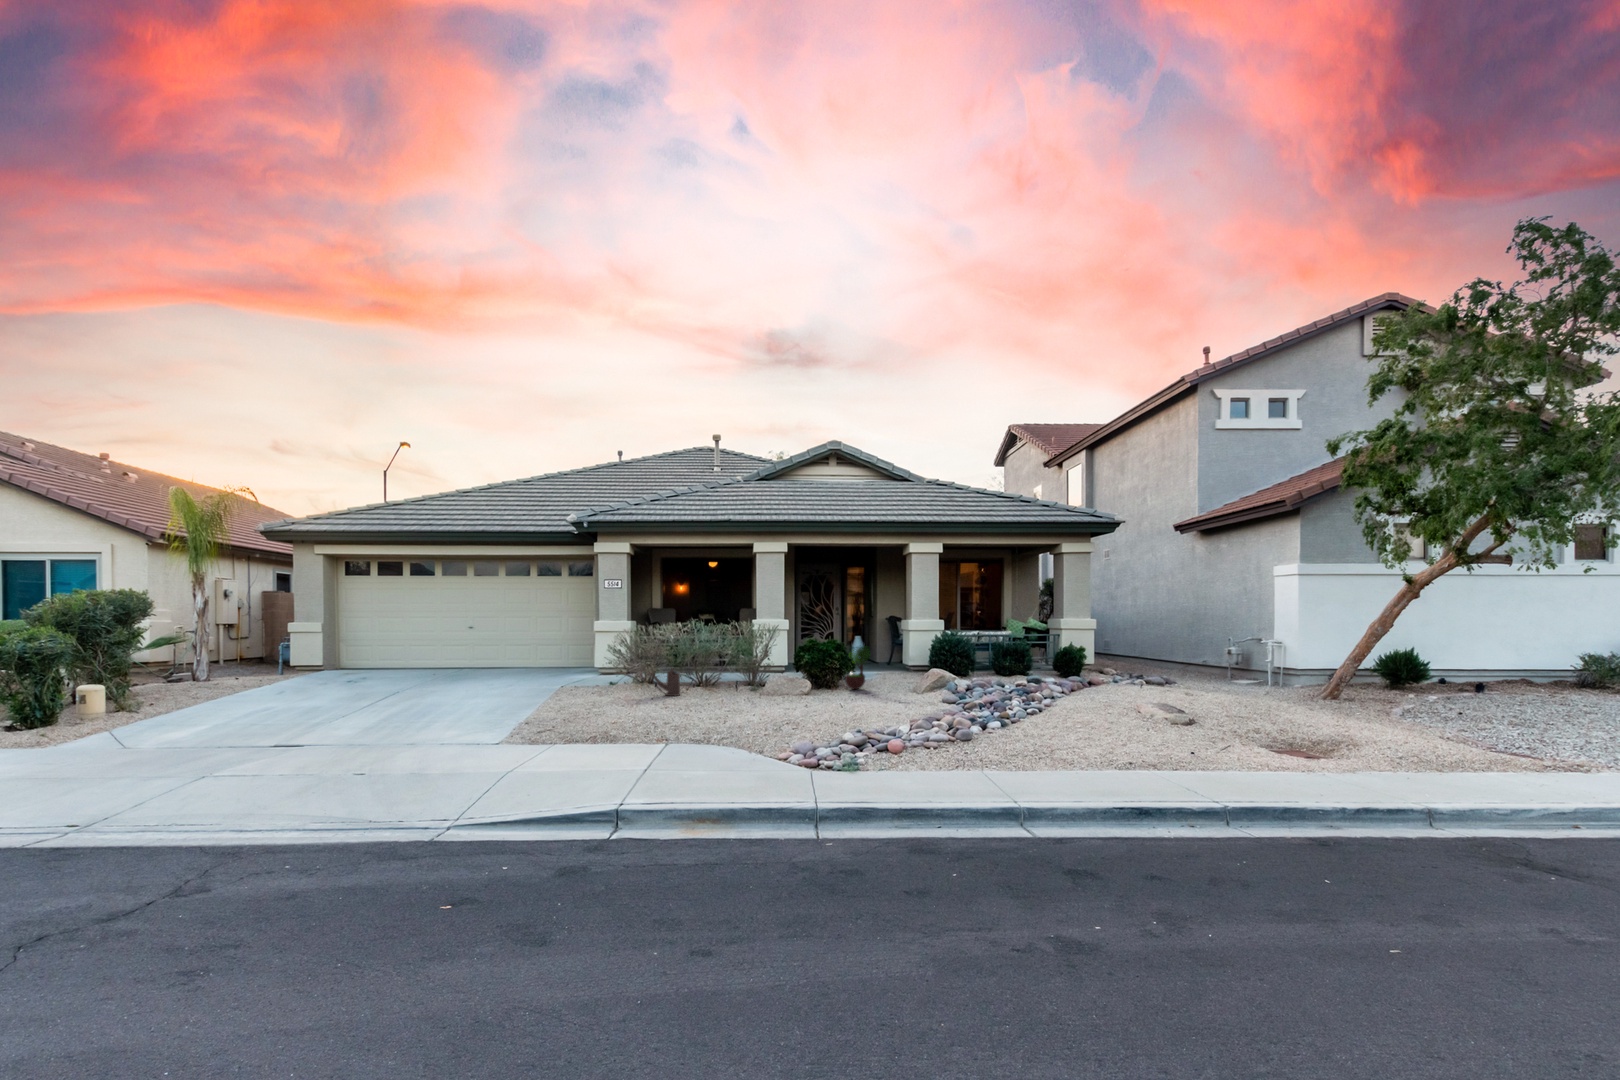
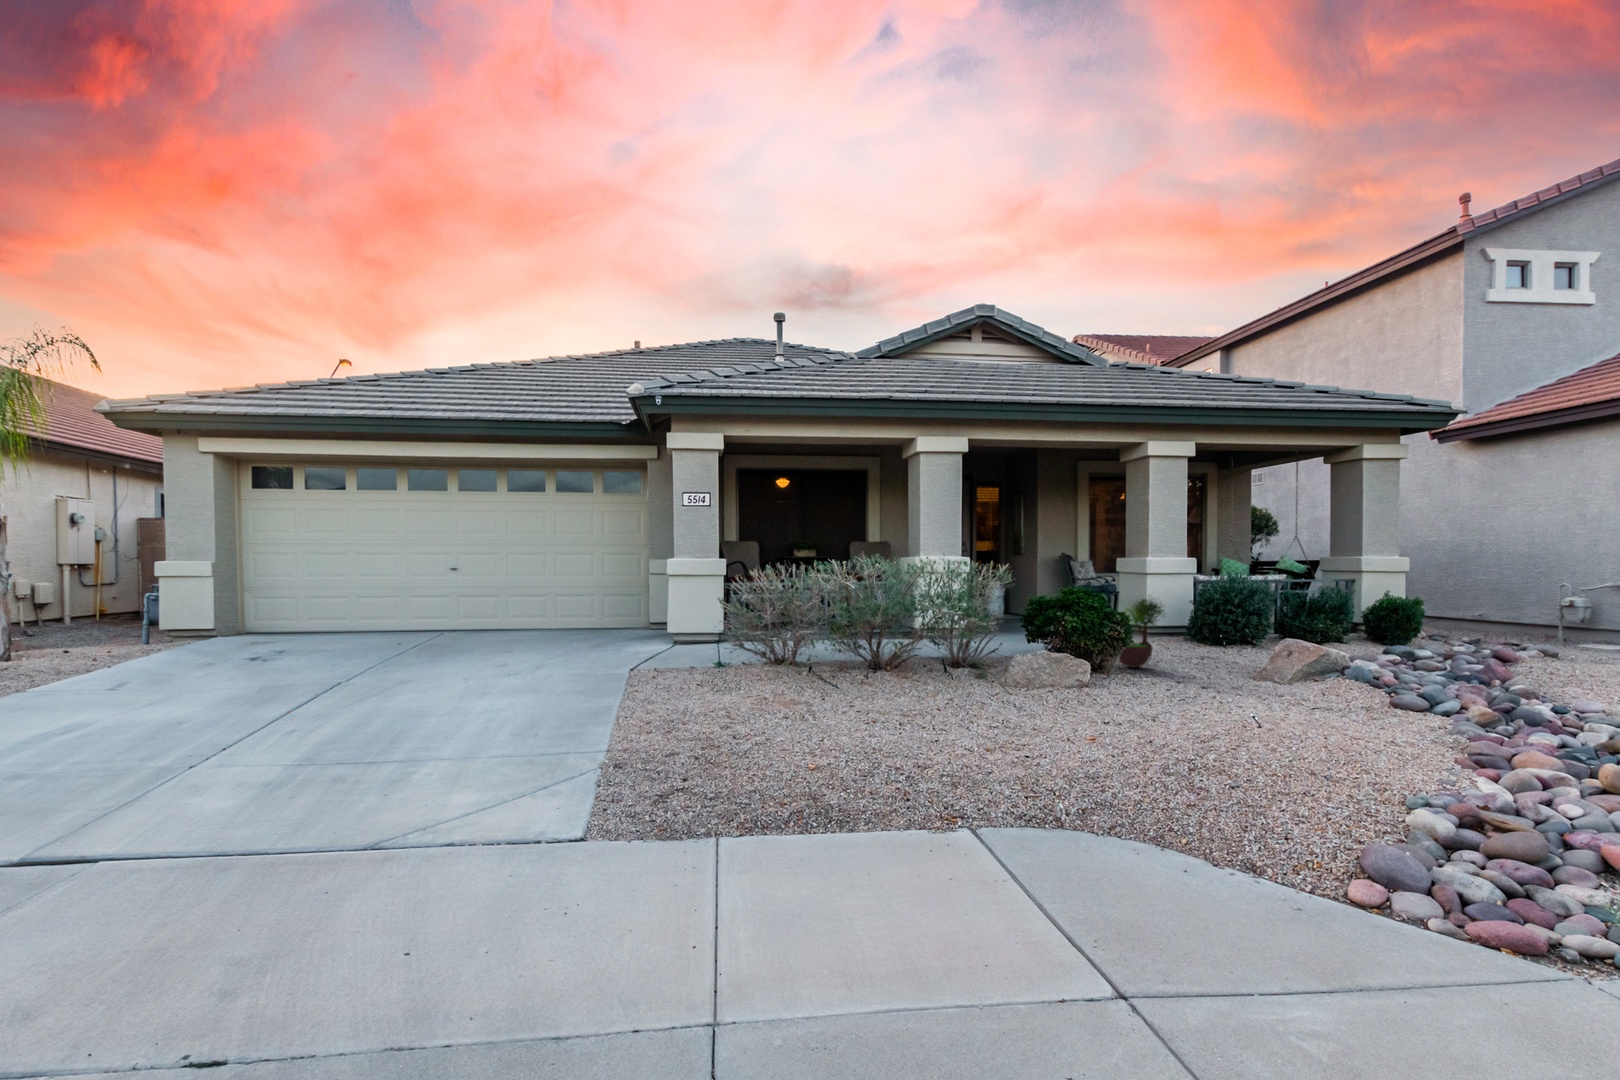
watering can: present [652,668,680,696] -> none [809,631,874,686]

